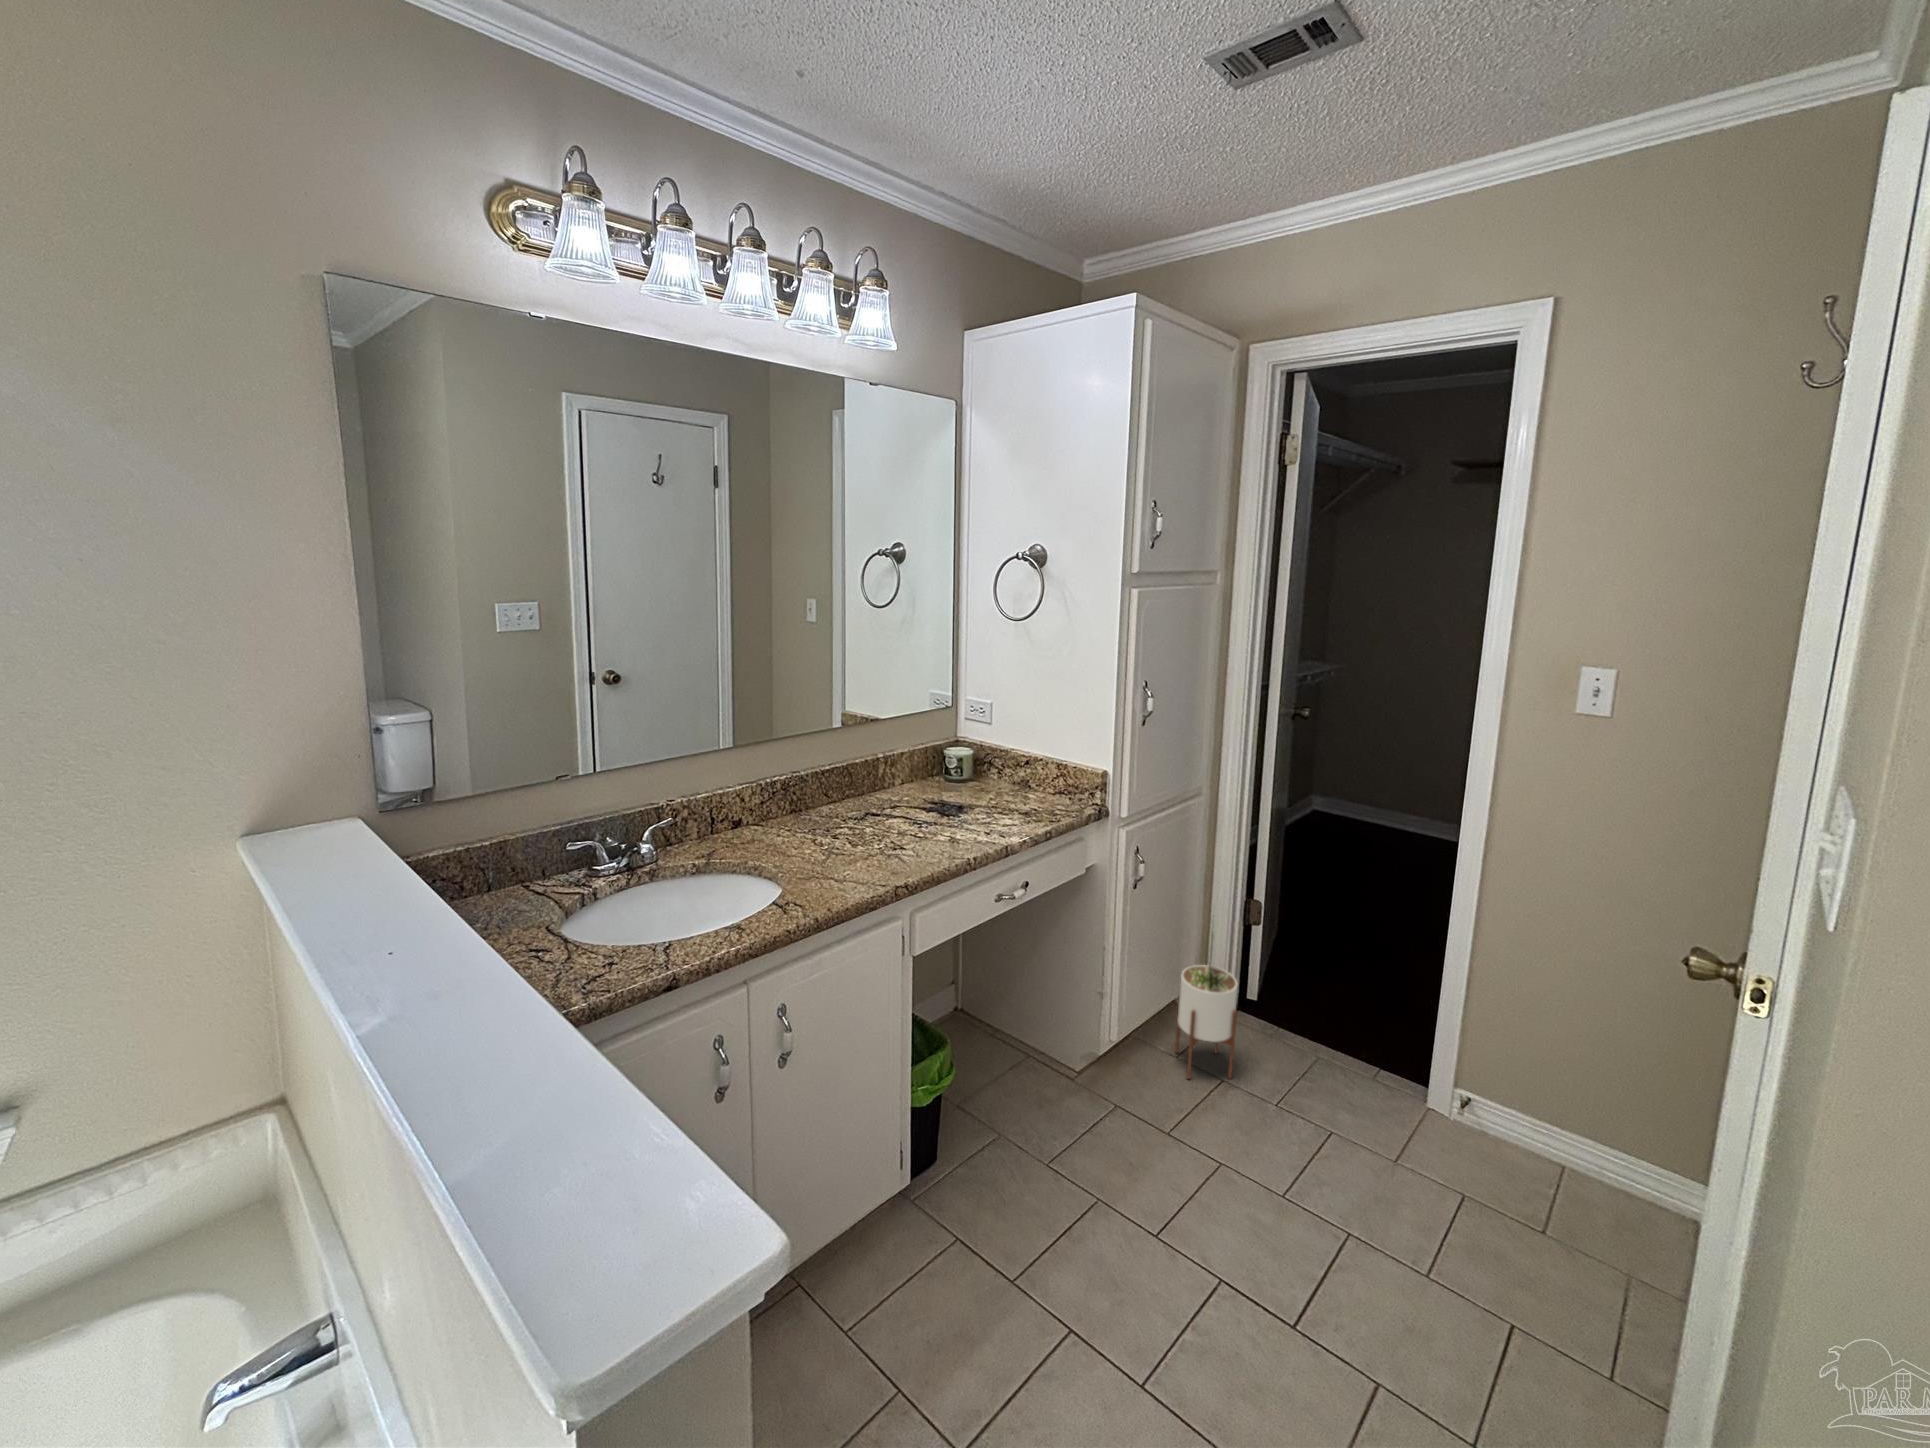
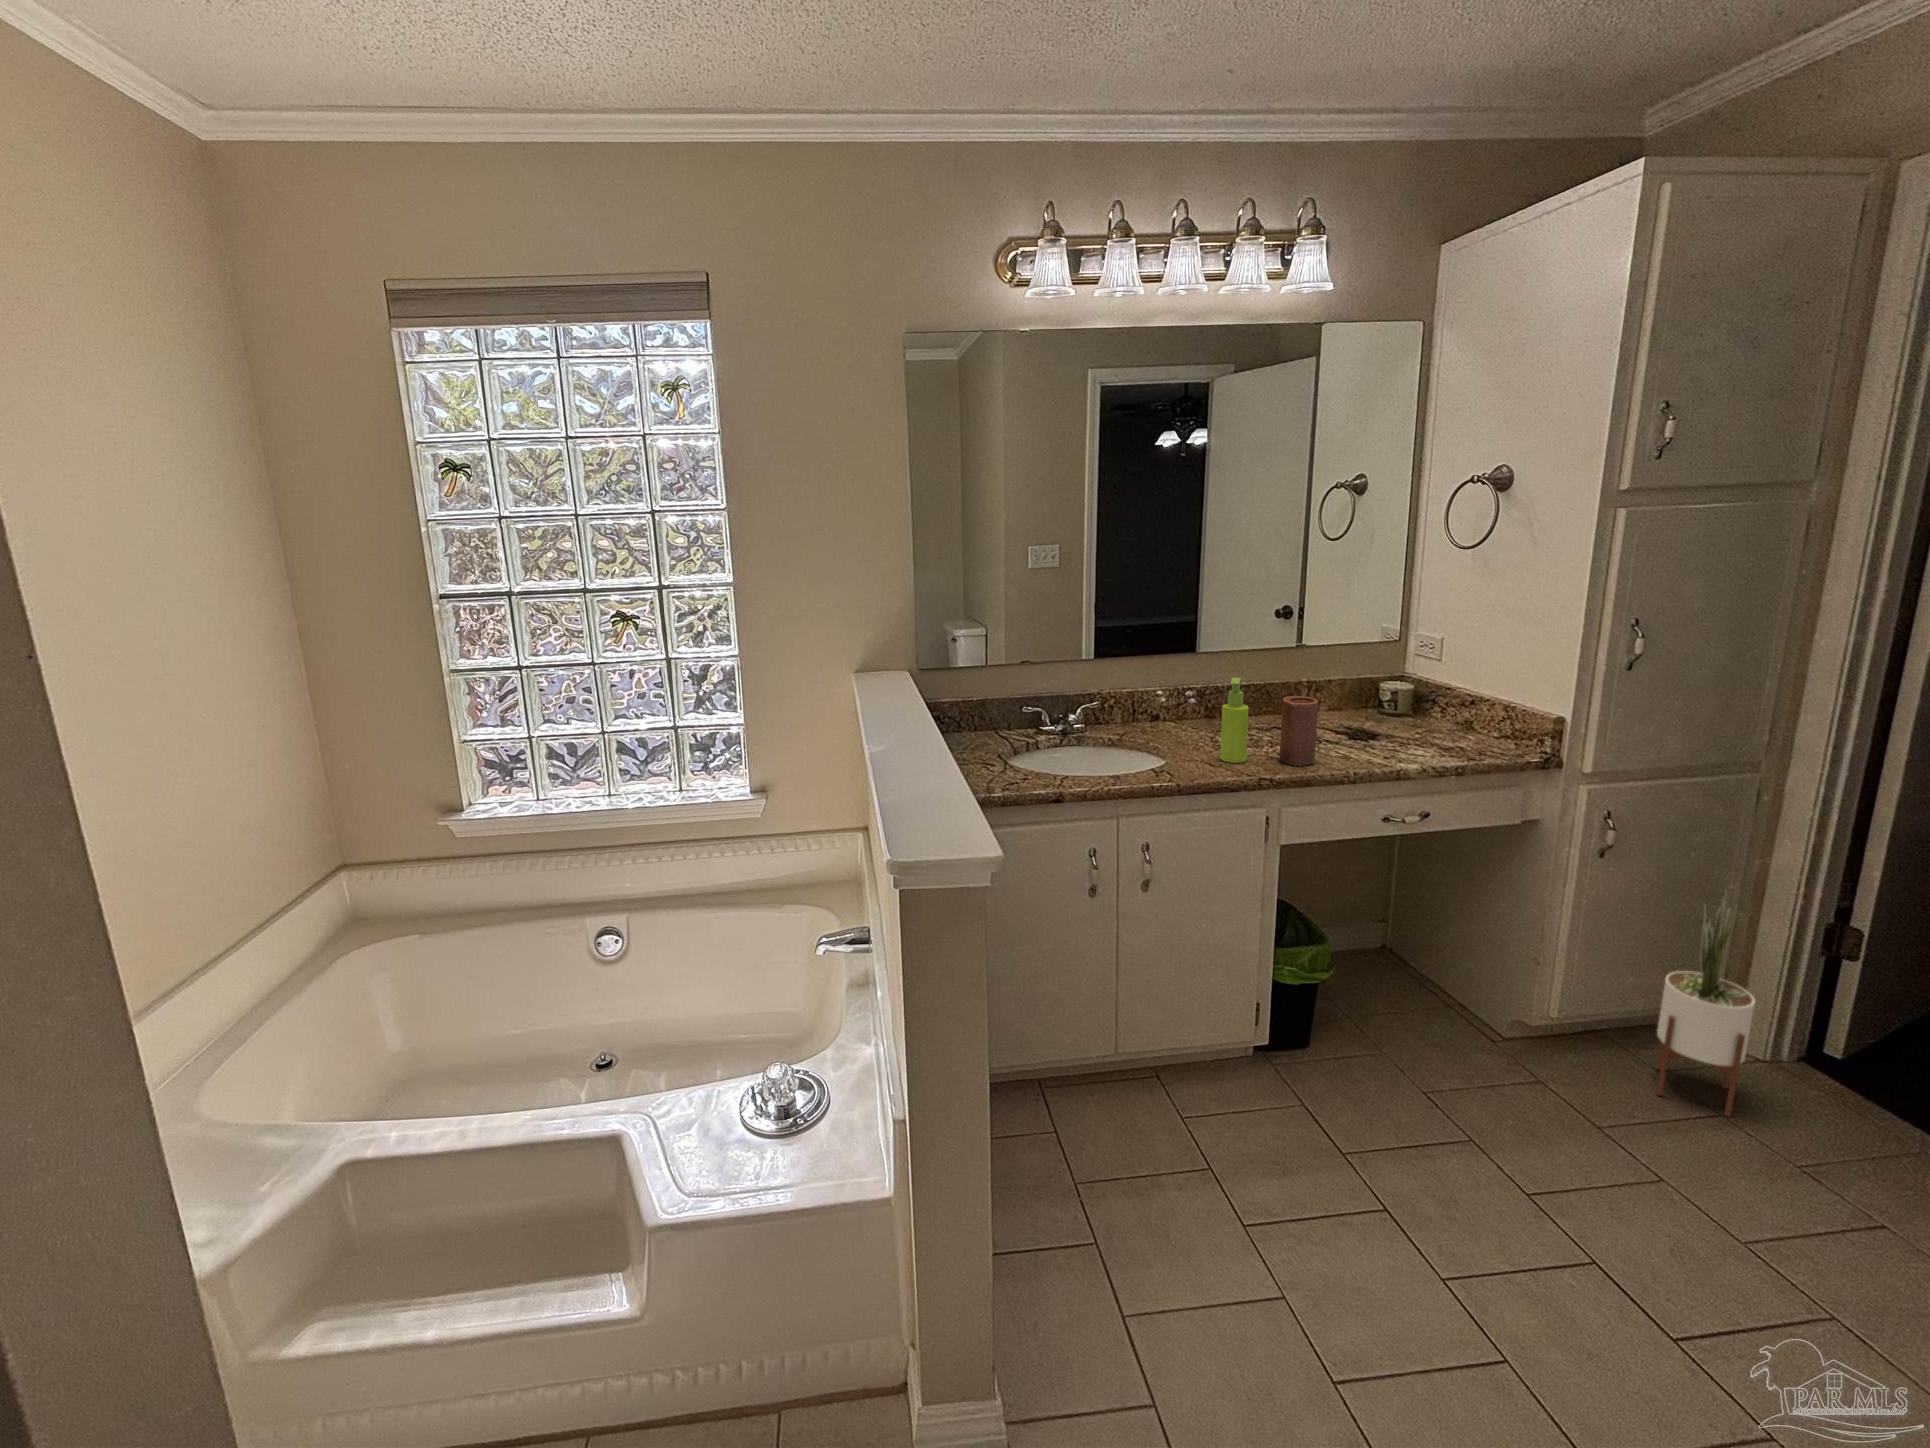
soap dispenser: none [840,772,869,872] -> present [1220,677,1249,763]
candle: none [901,784,937,862] -> present [1280,696,1318,766]

